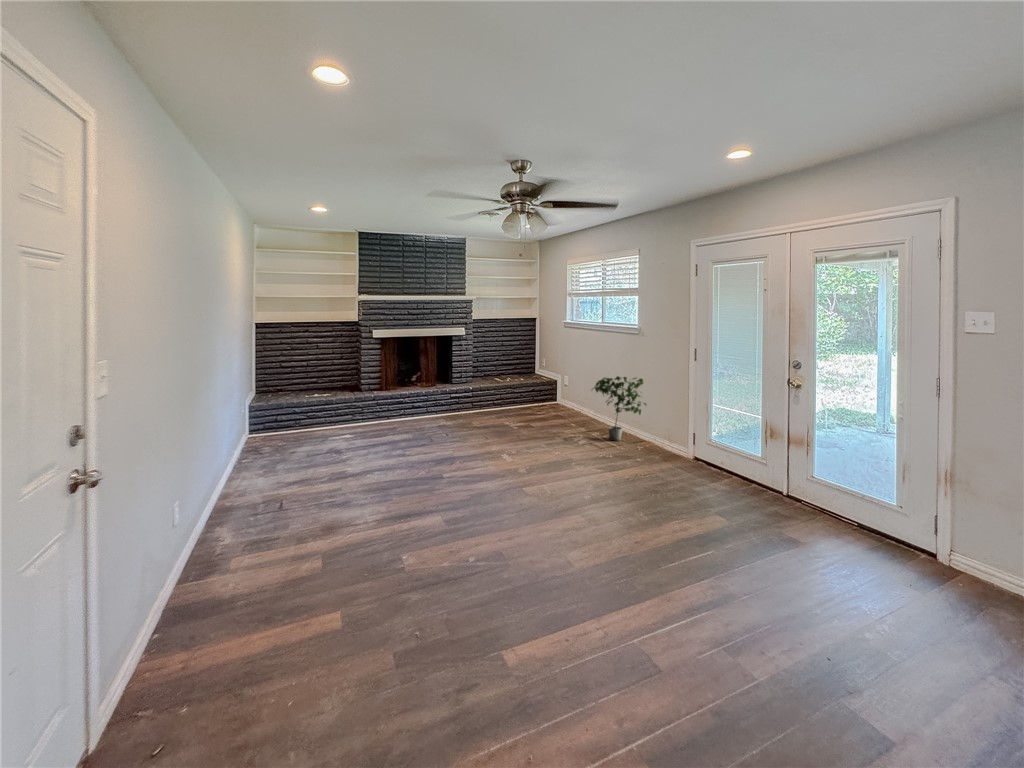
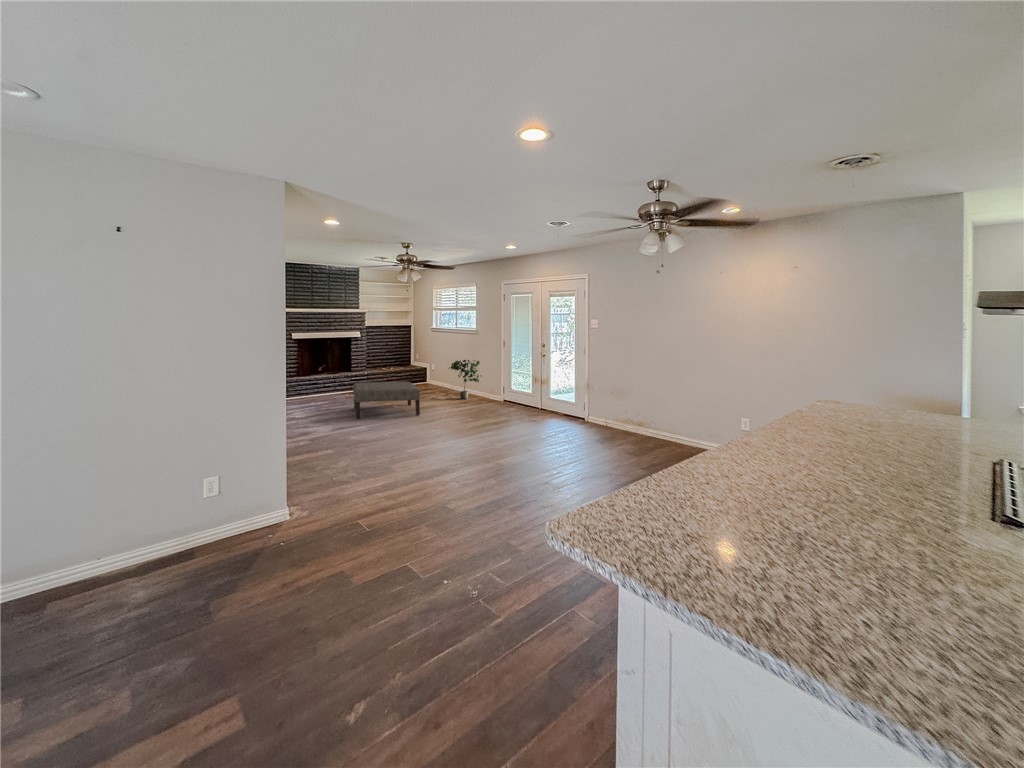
ottoman: none [433,413,543,483] -> present [353,382,420,419]

